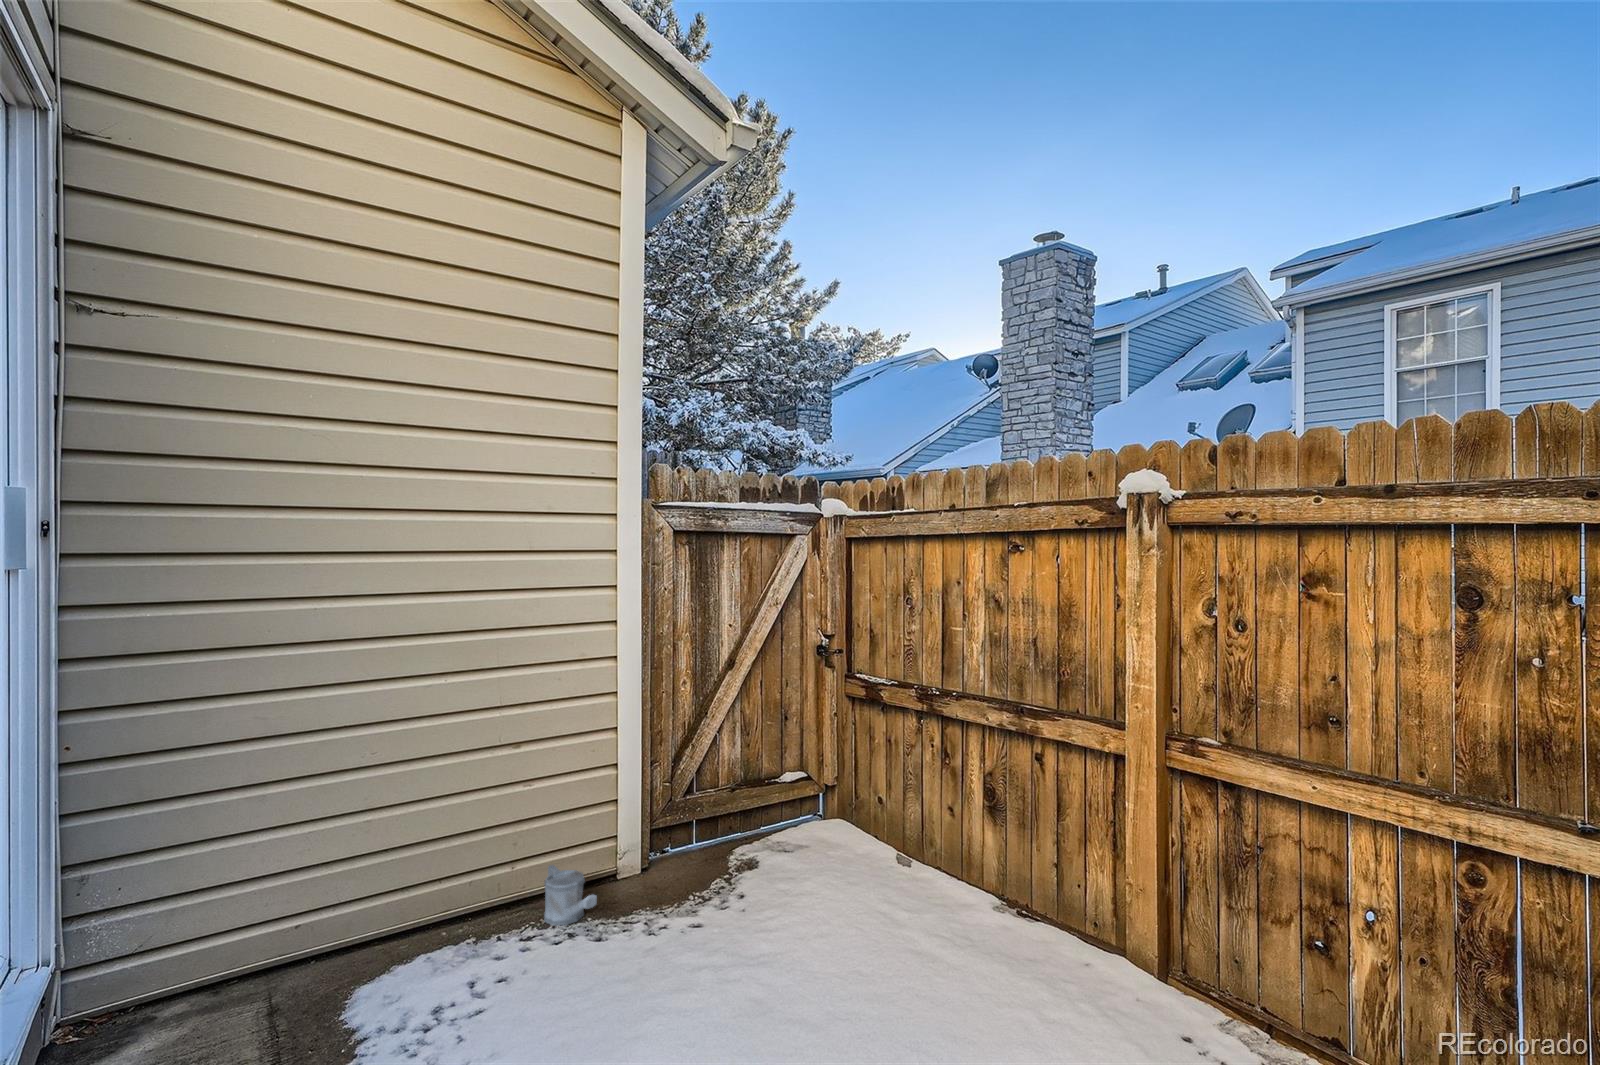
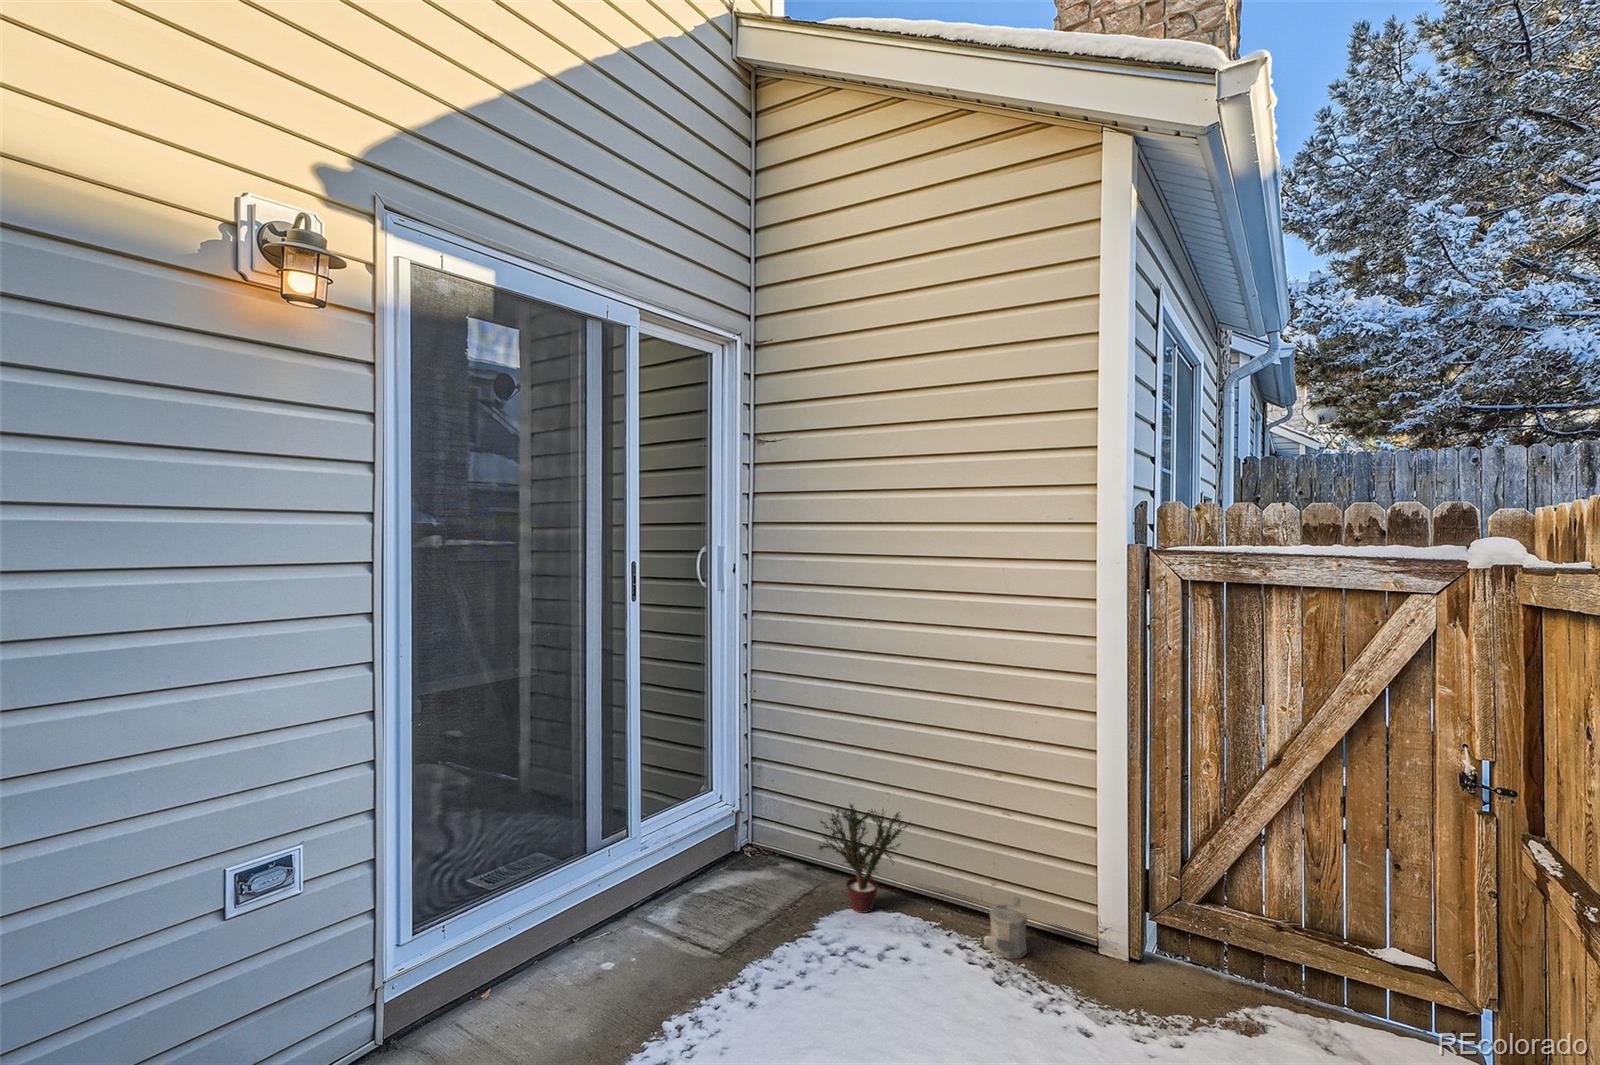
potted plant: none [306,828,450,984] -> present [819,804,910,913]

